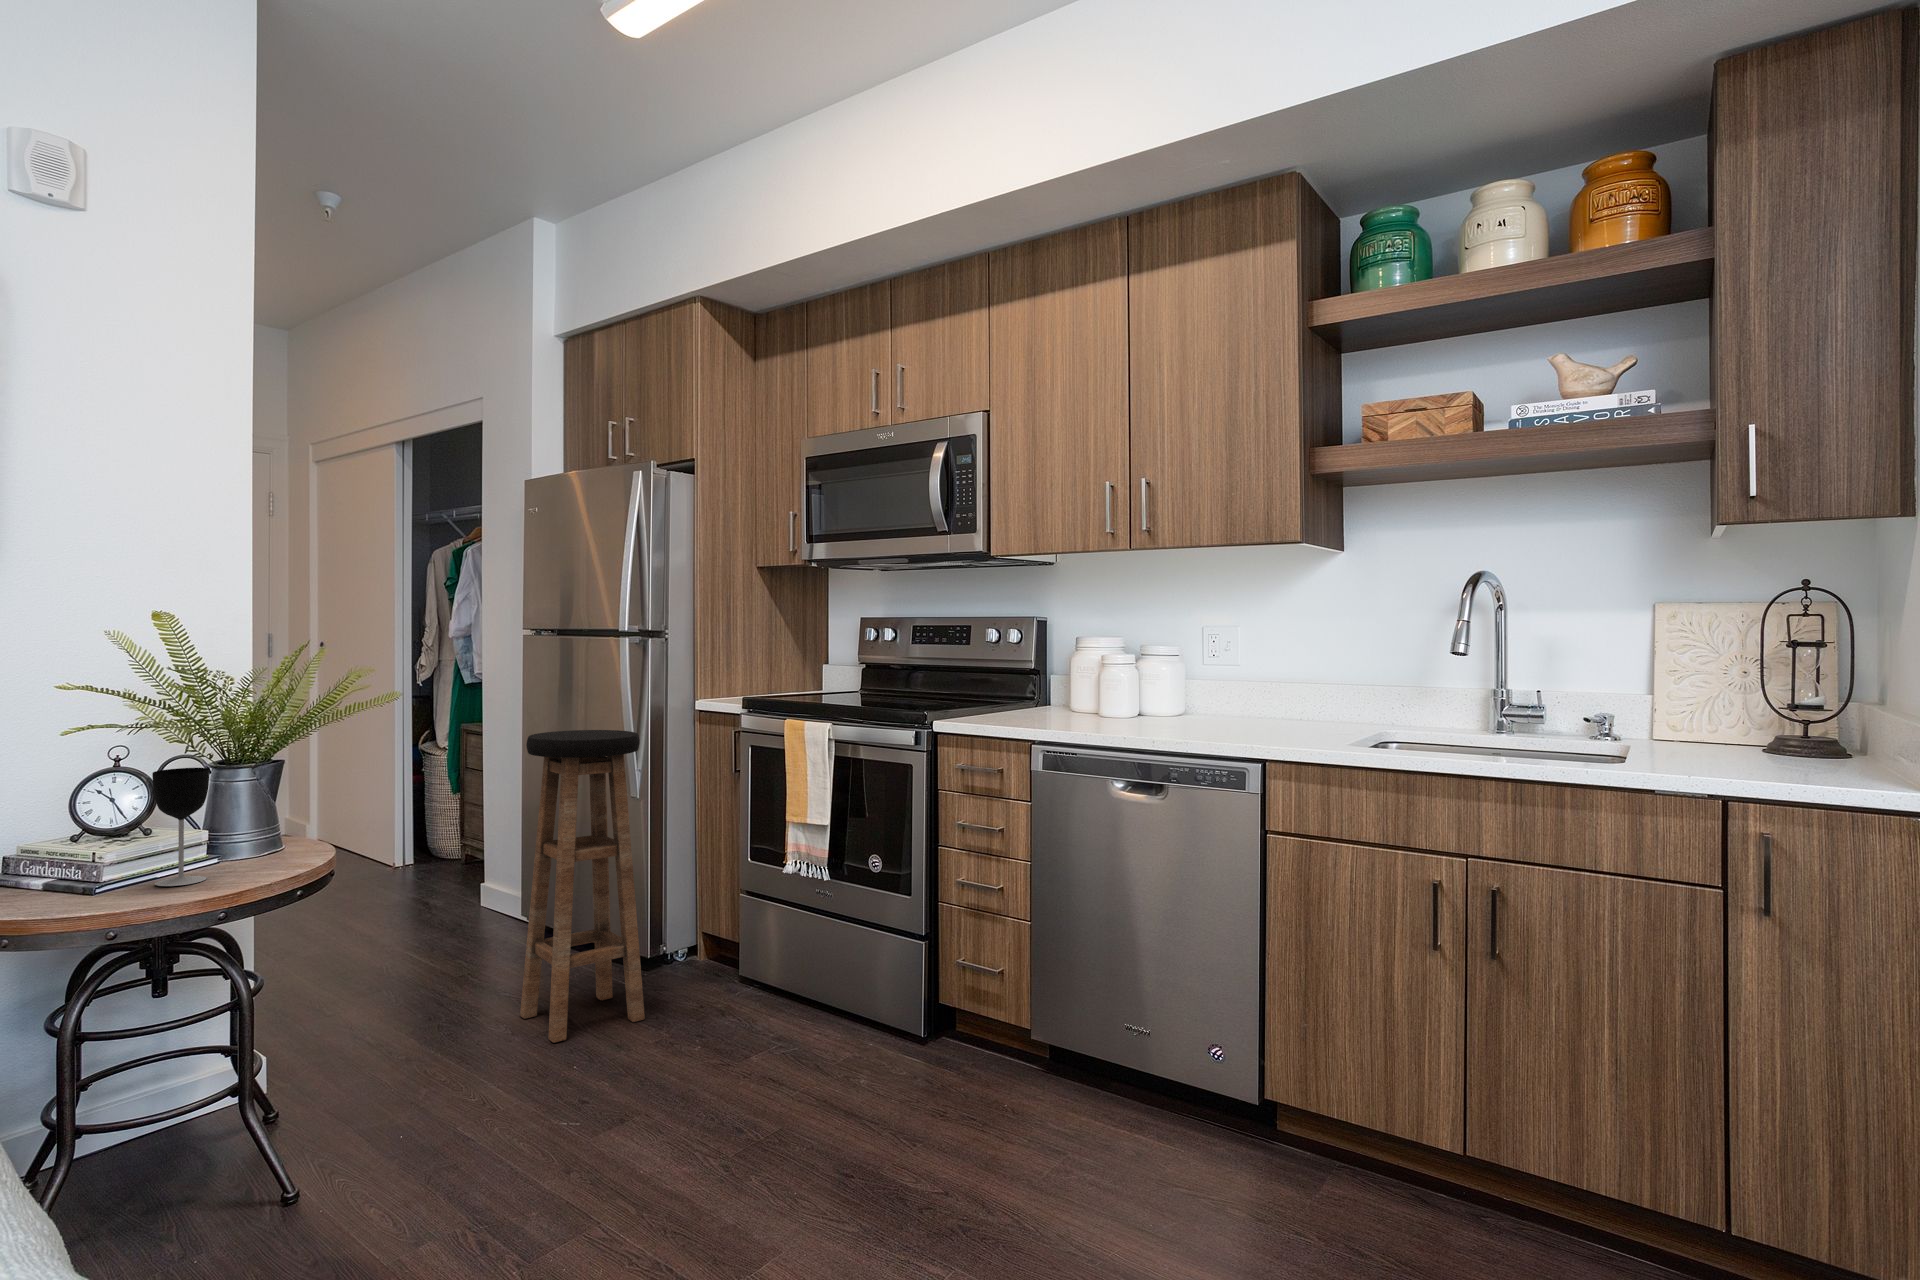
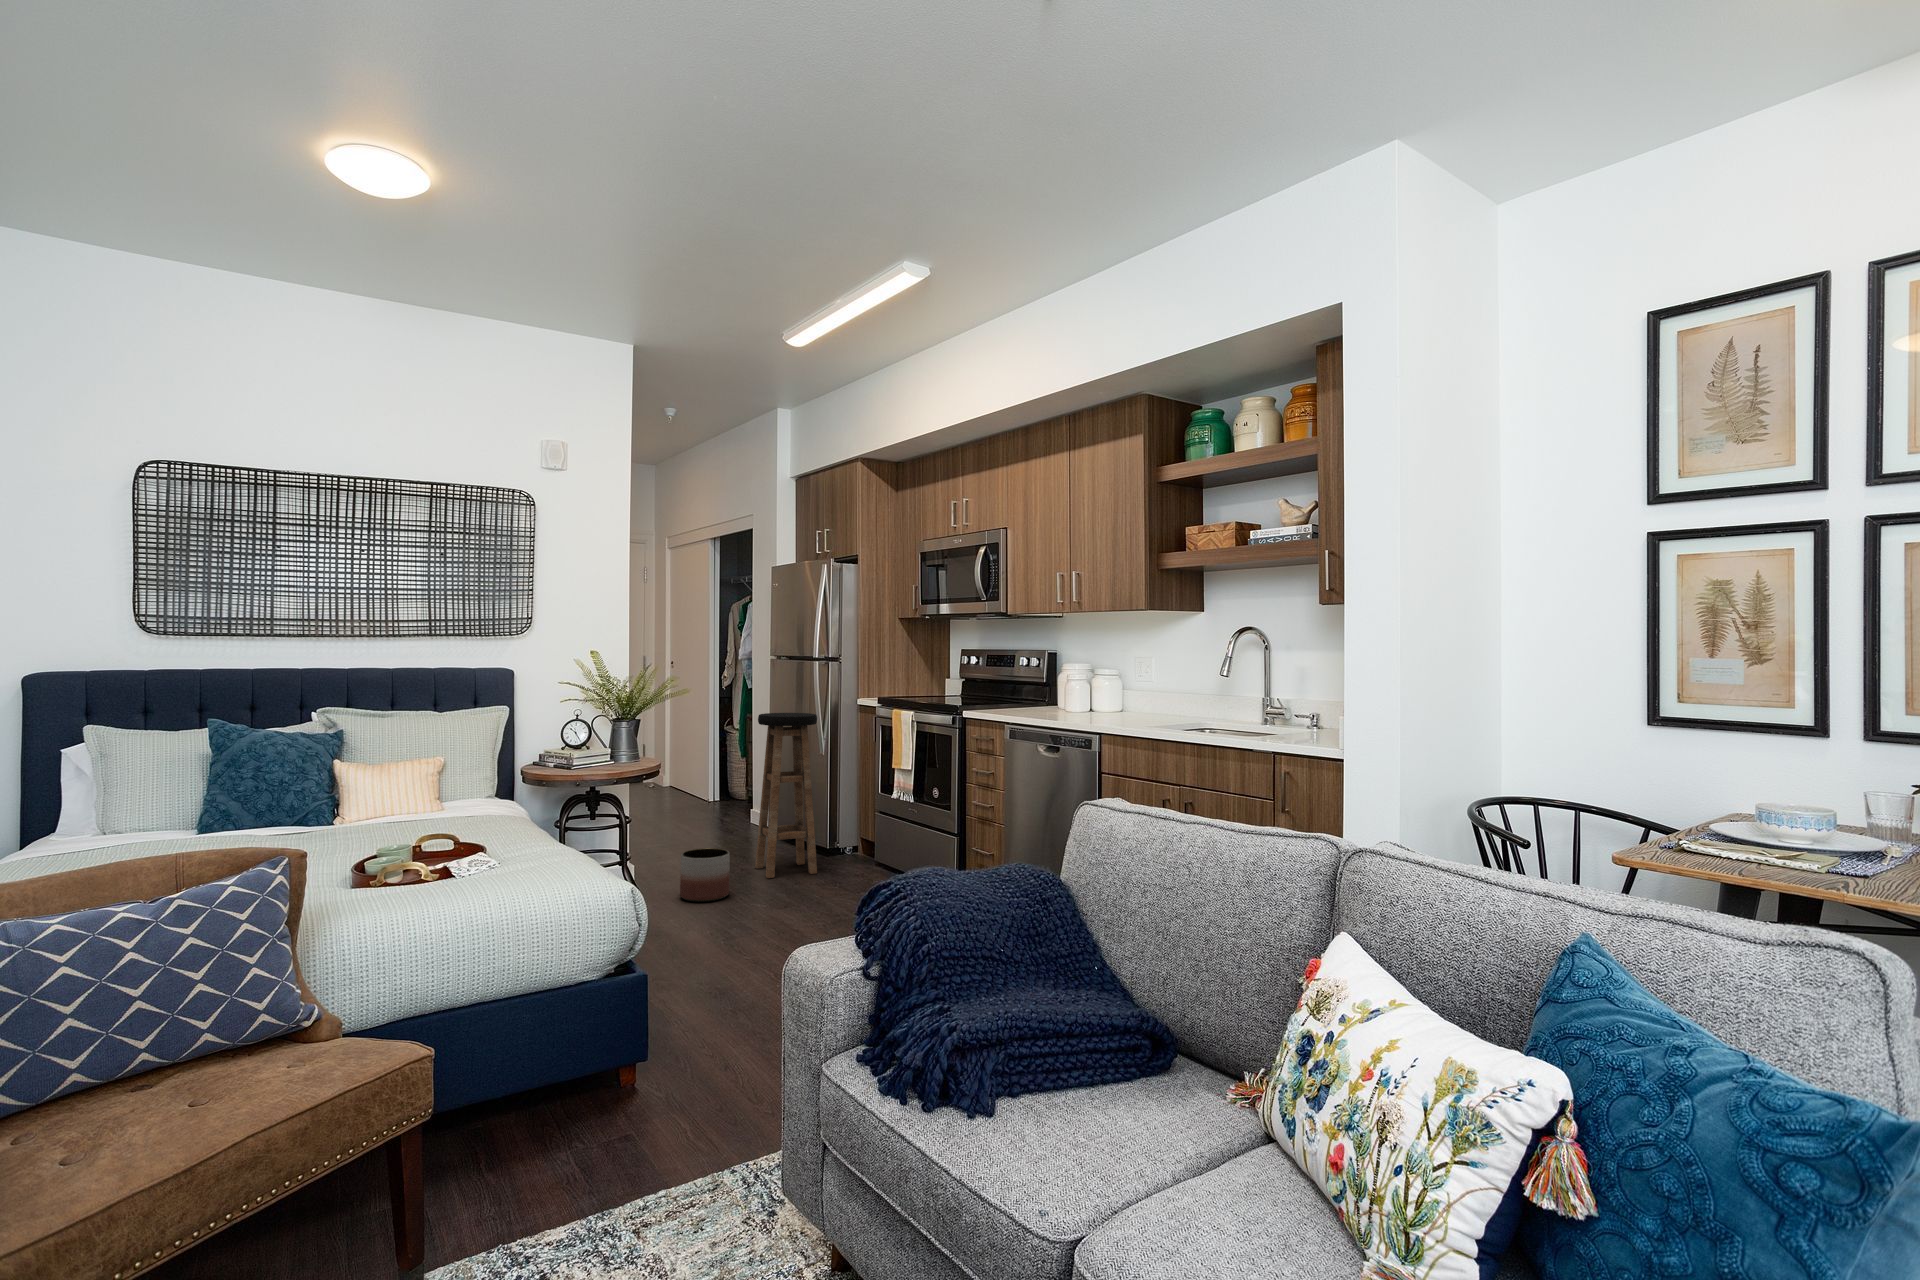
wine glass: present [152,768,210,886] -> none [591,719,611,768]
planter: none [379,1008,487,1132] -> present [680,848,730,902]

